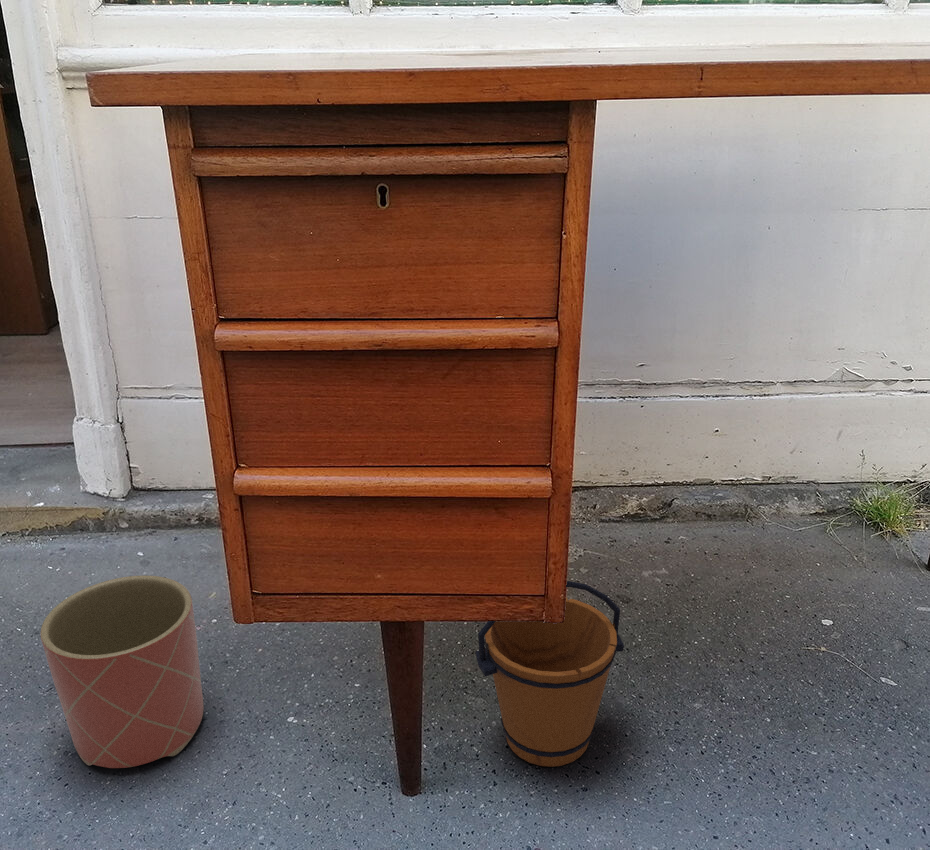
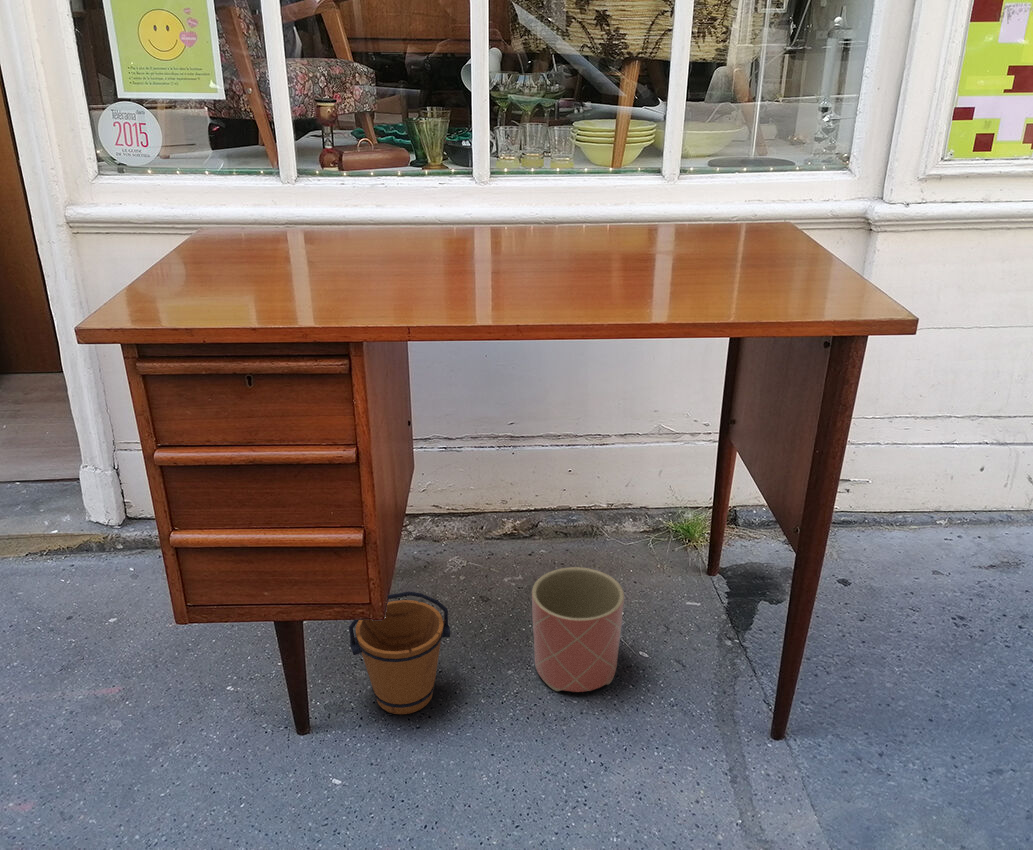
planter: present [40,575,204,768] -> present [532,567,624,692]

